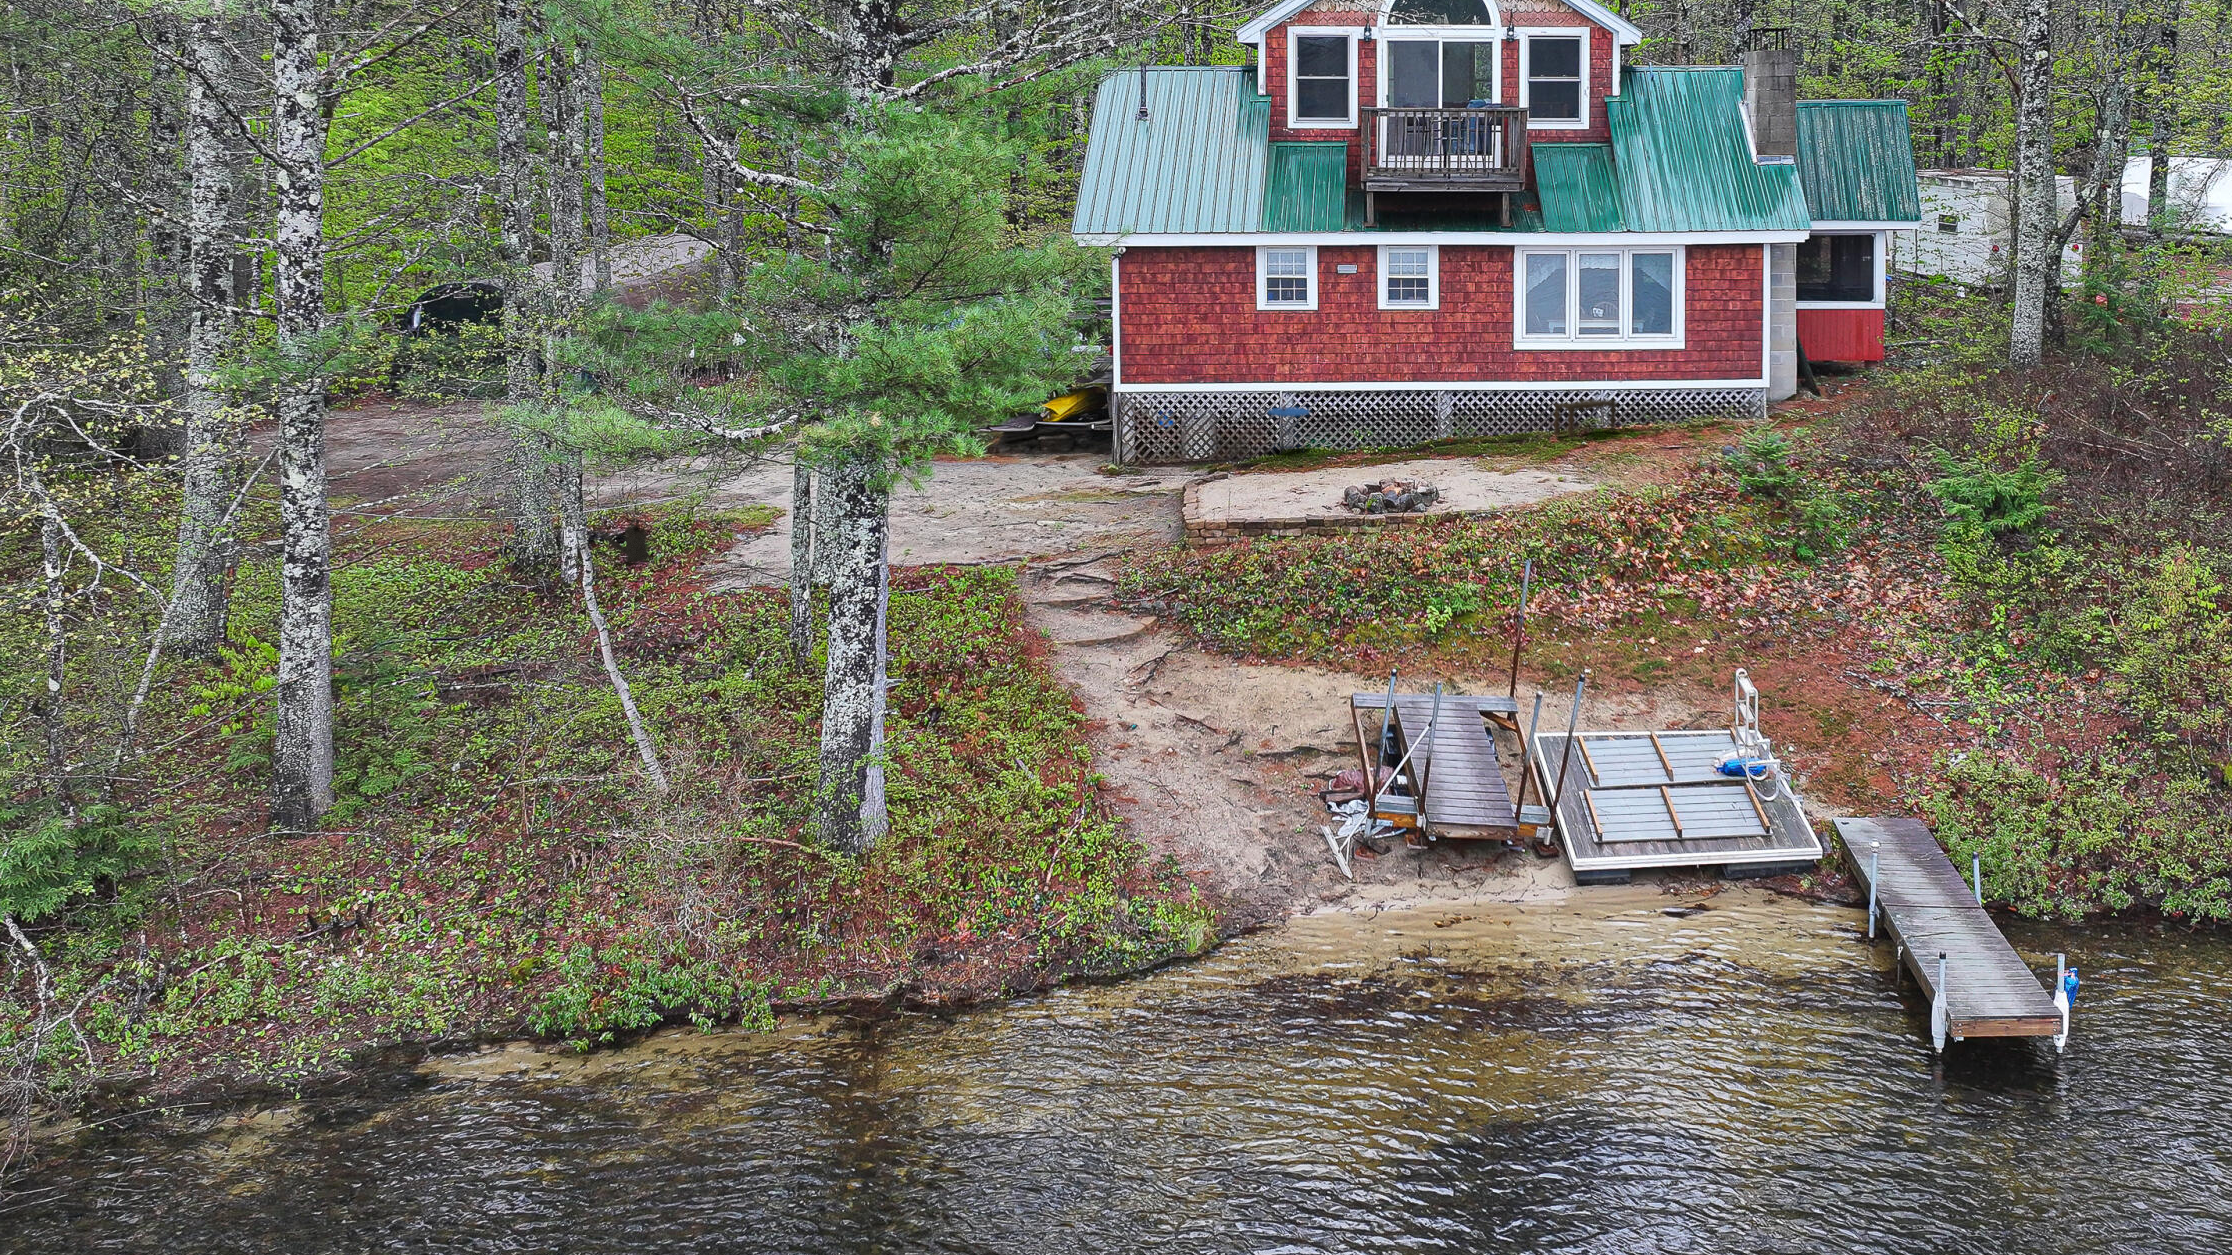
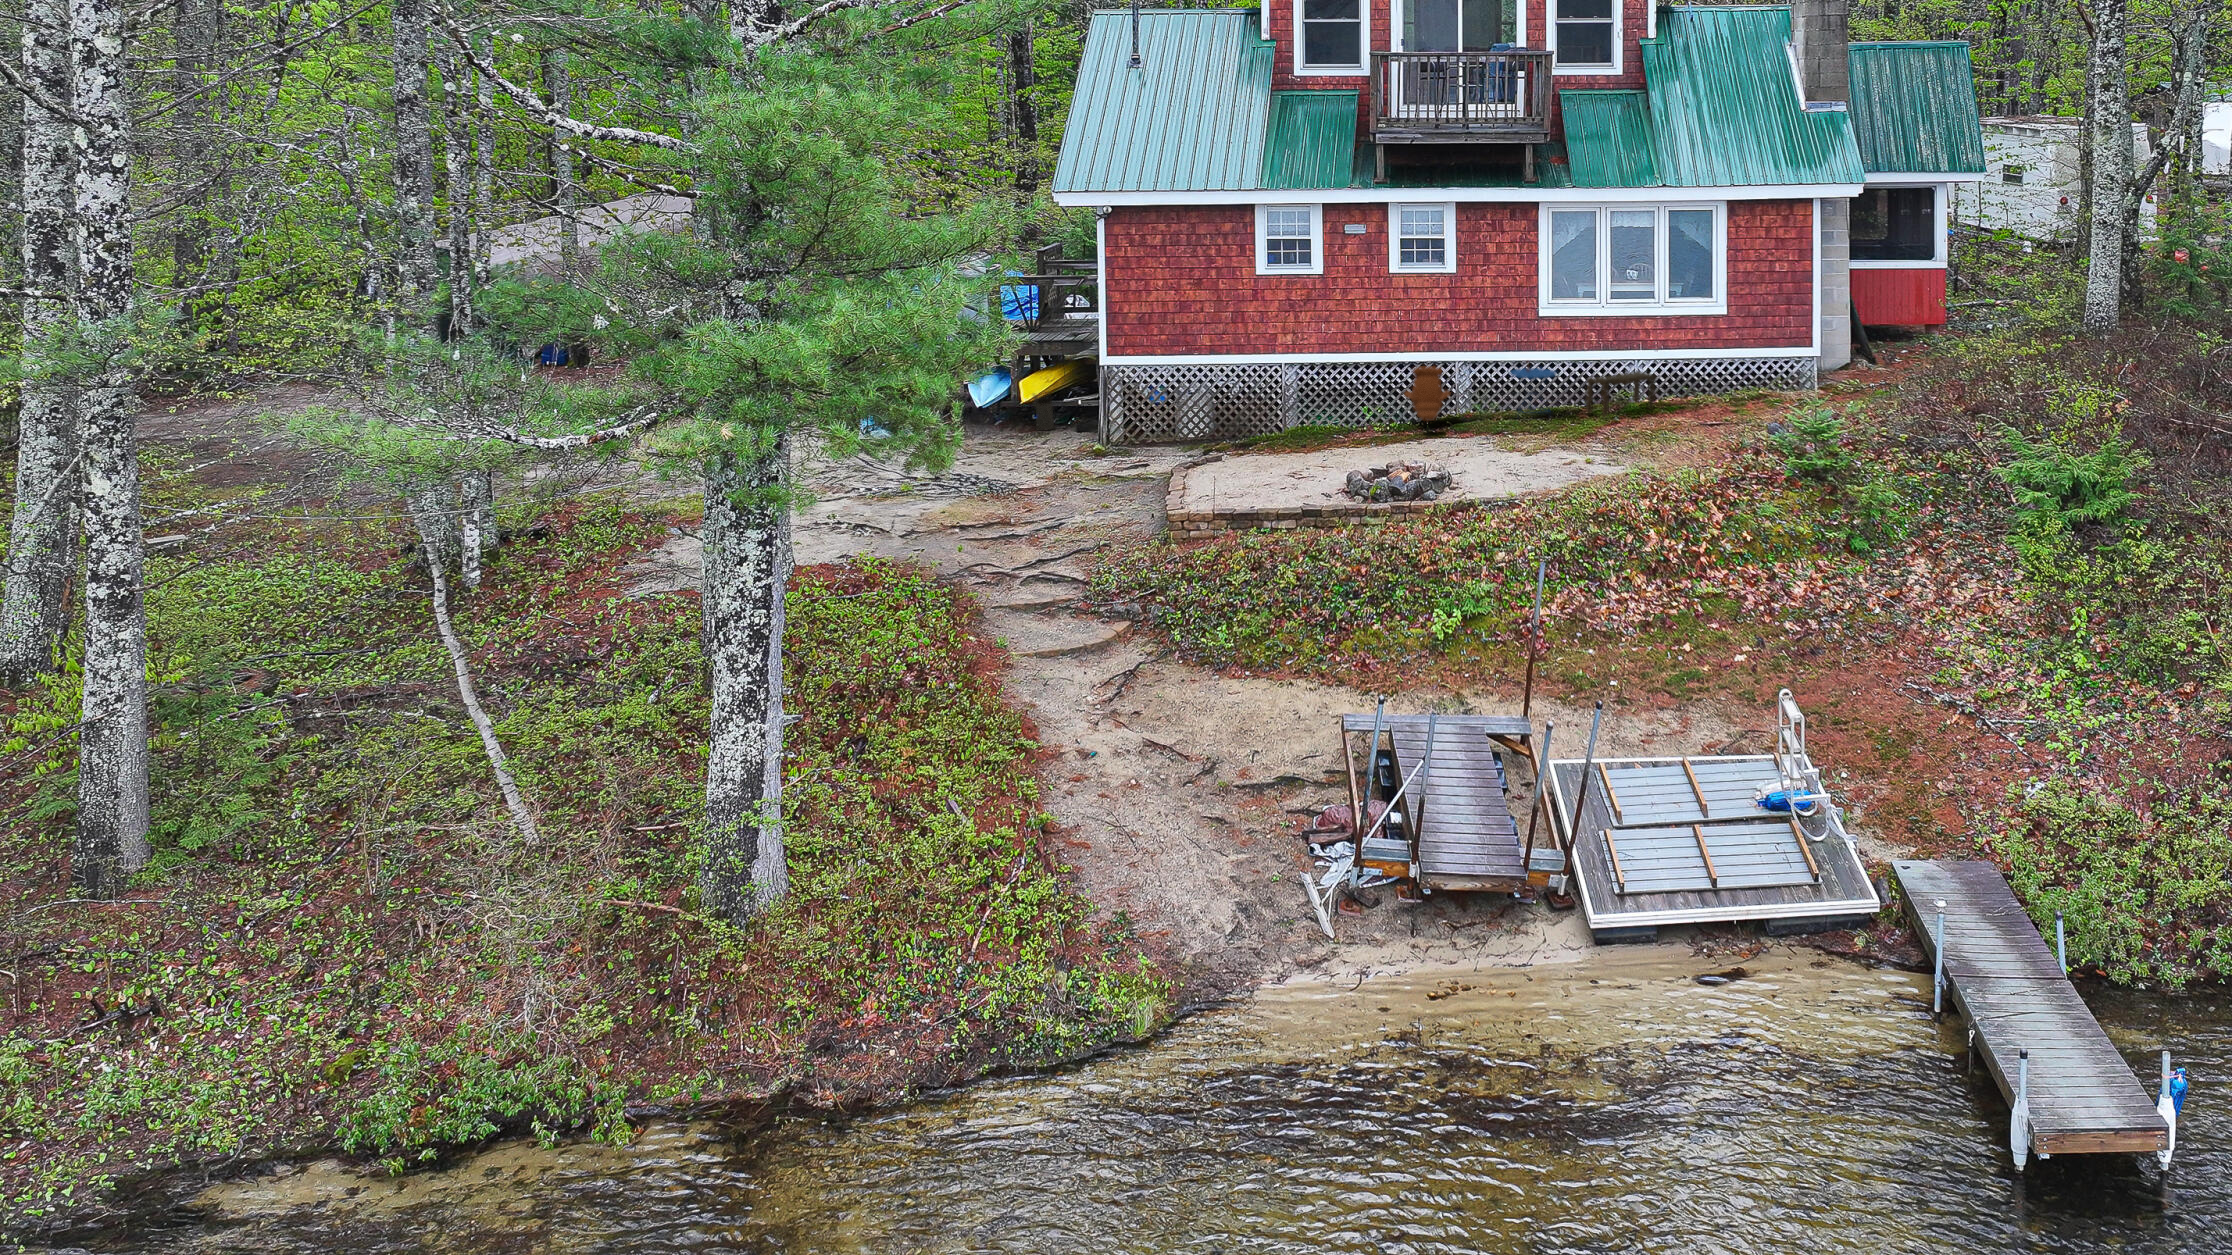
lounge chair: none [1391,392,1433,455] -> present [1405,366,1450,431]
side table: present [1268,406,1310,448] -> present [1510,362,1557,412]
watering can: present [597,518,650,564] -> present [1033,393,1054,431]

